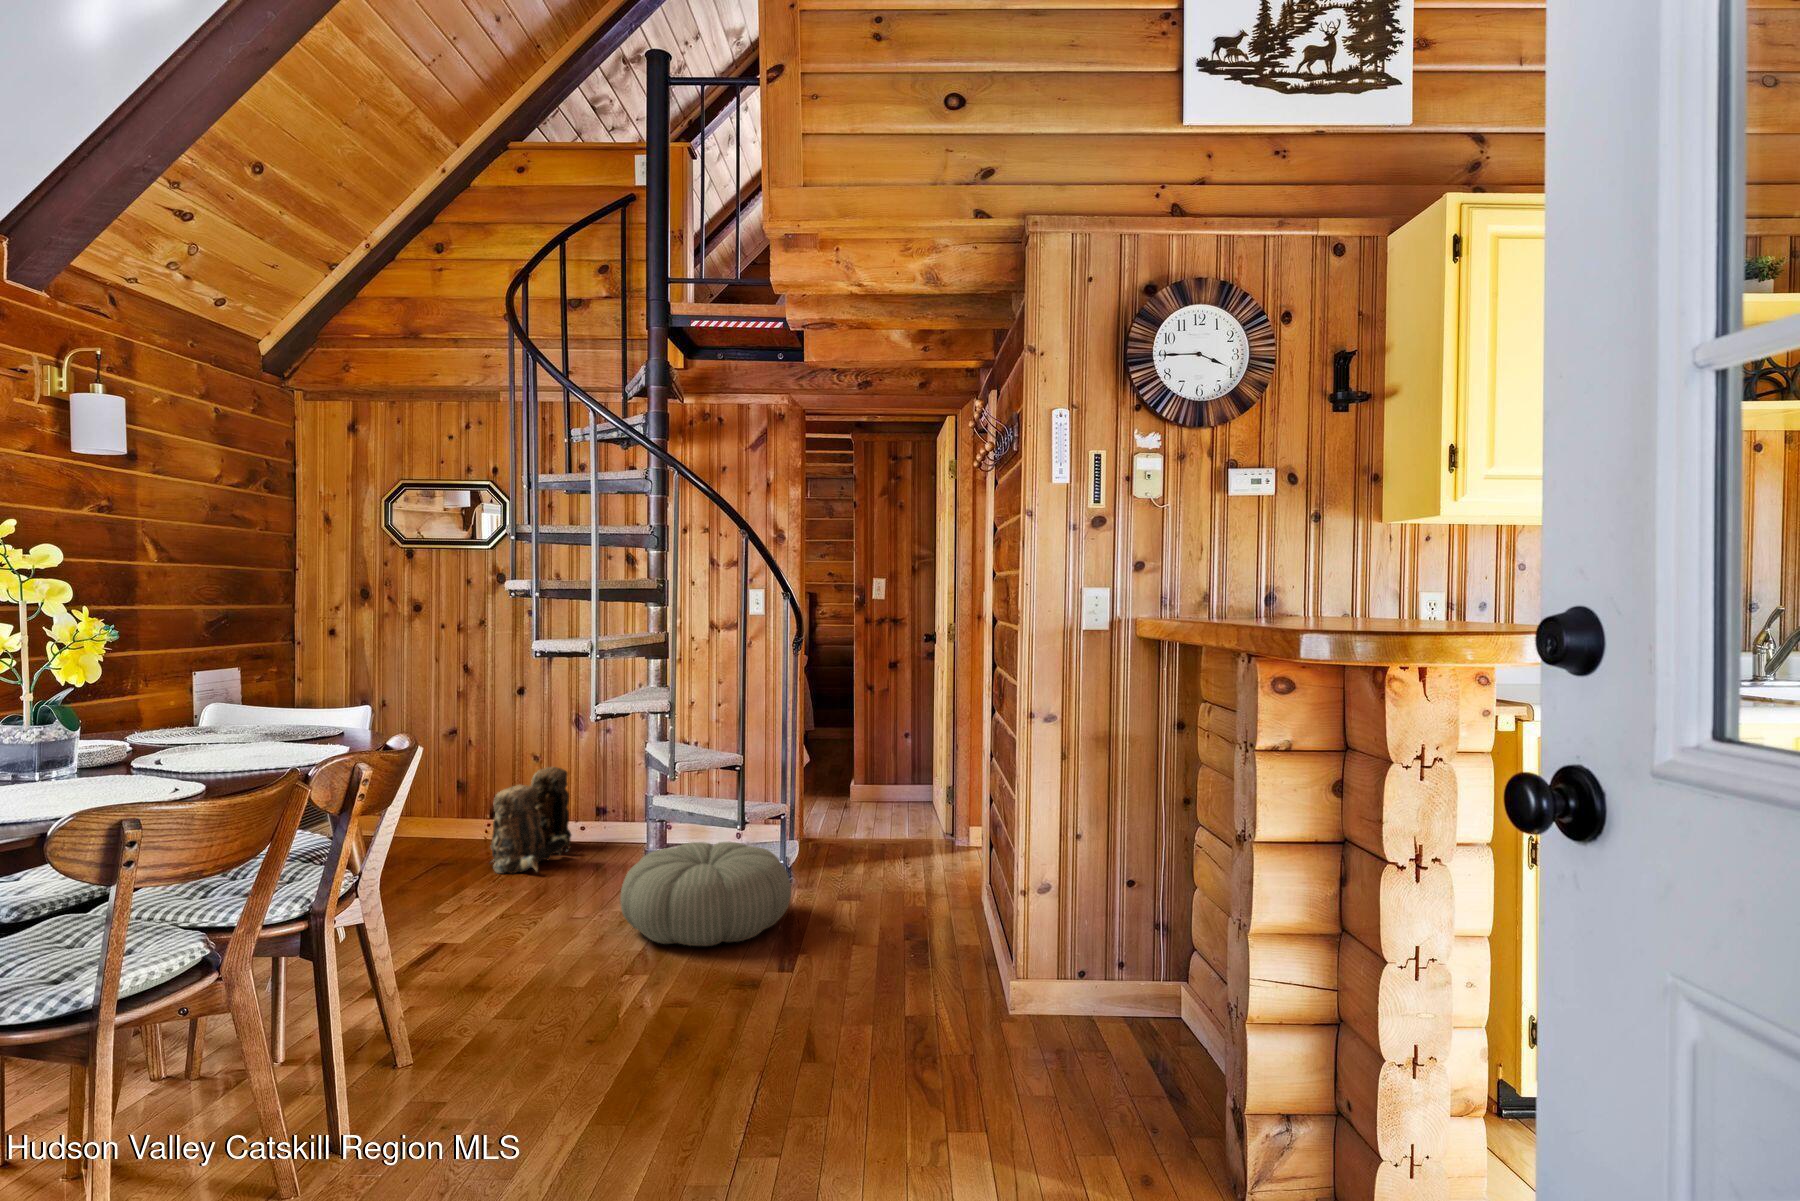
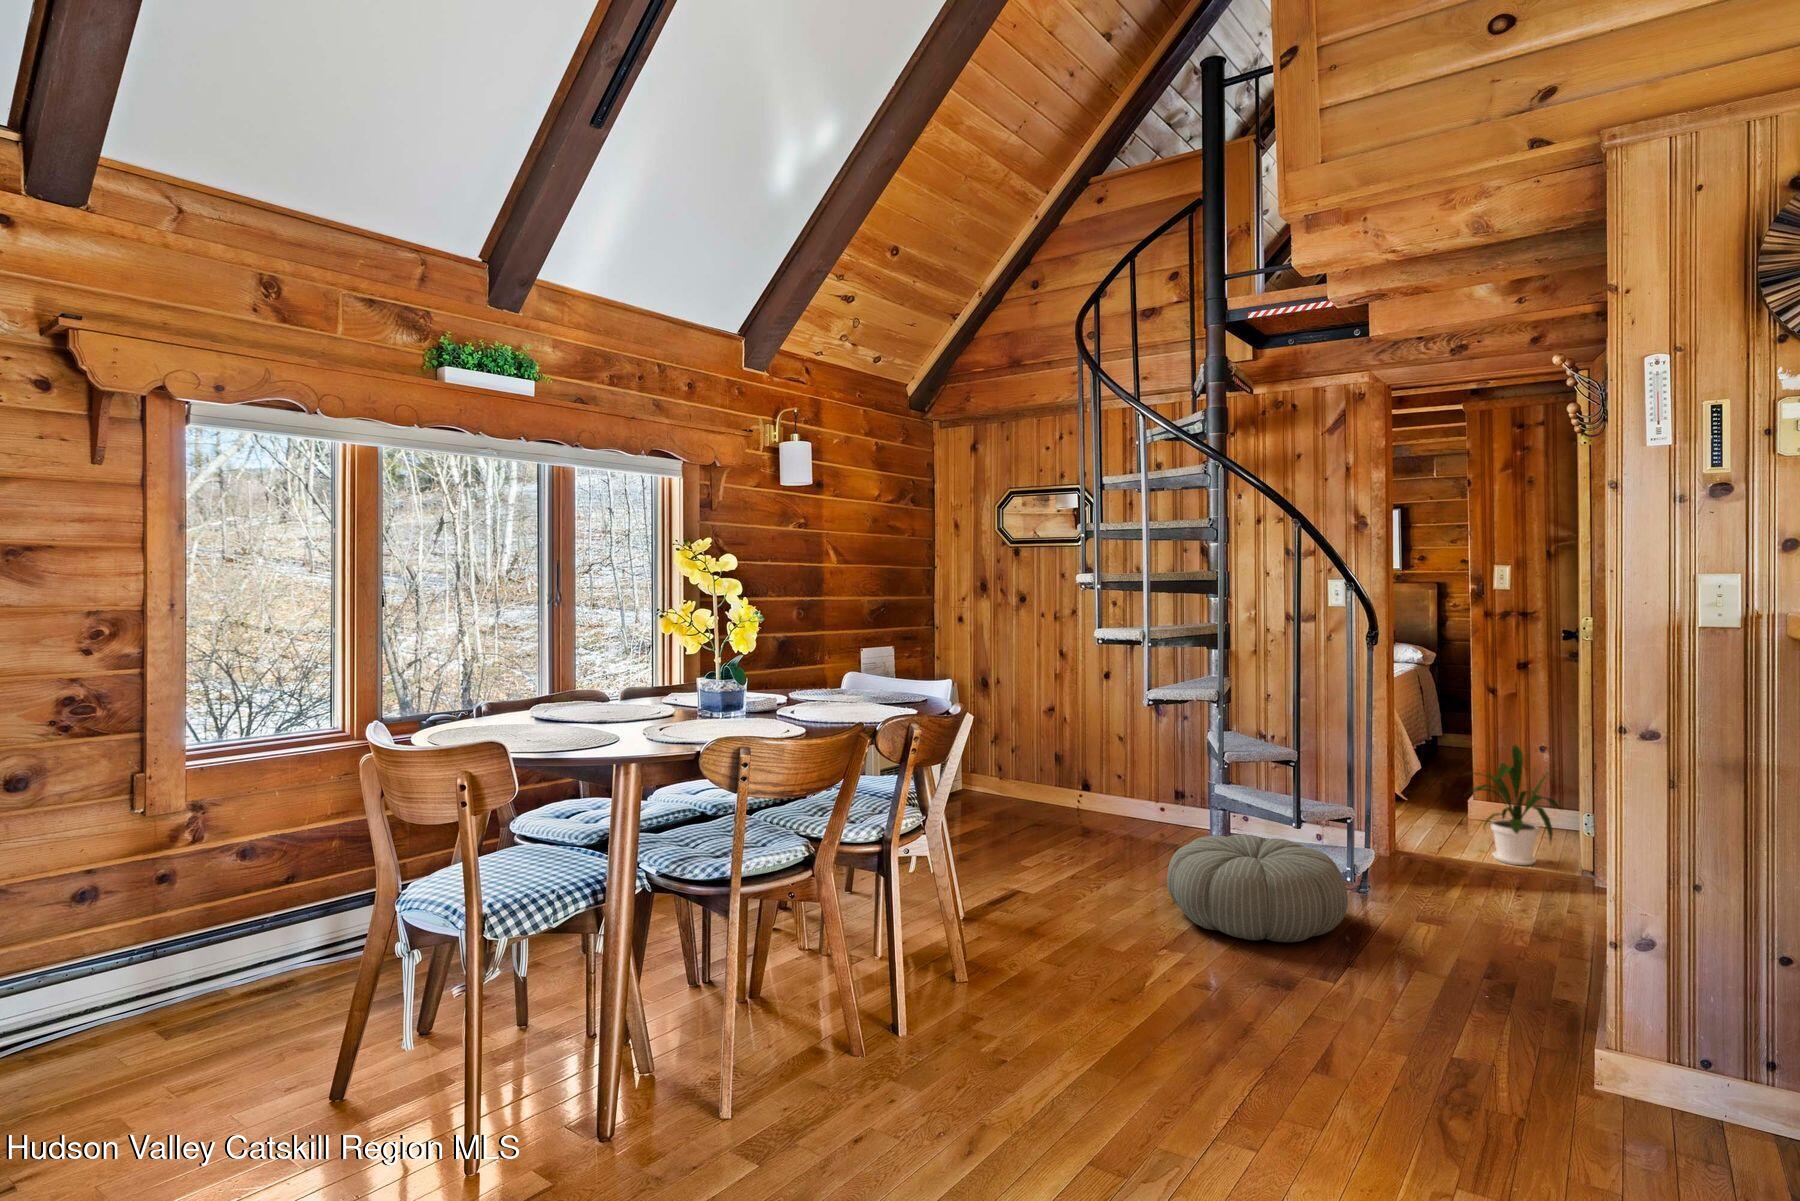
house plant: none [856,732,932,835] -> present [1468,745,1560,865]
backpack: present [490,767,571,873] -> none [1071,747,1147,841]

